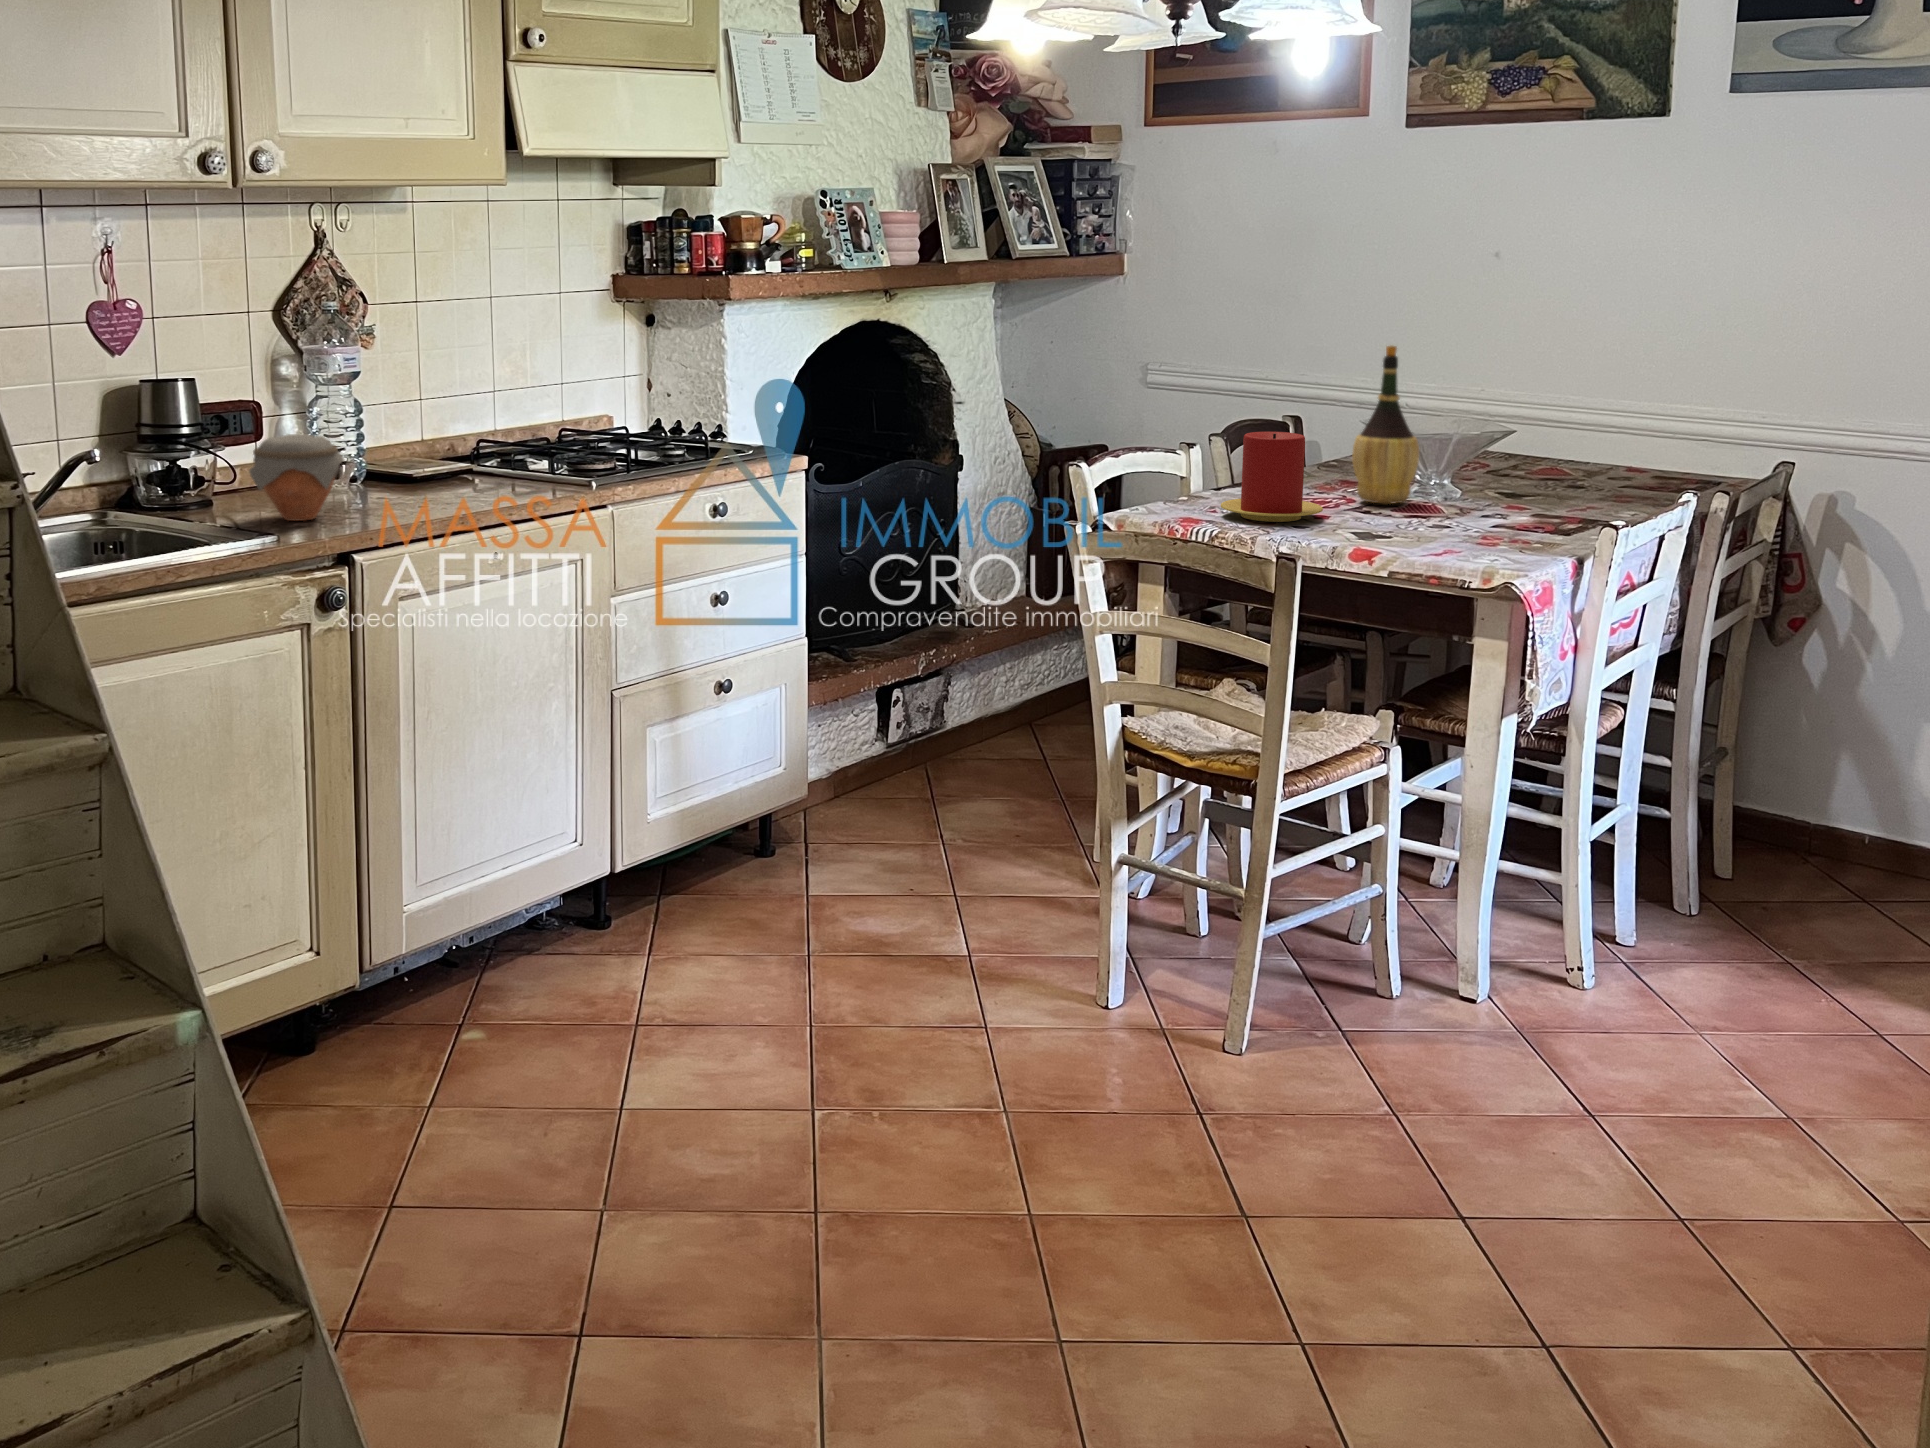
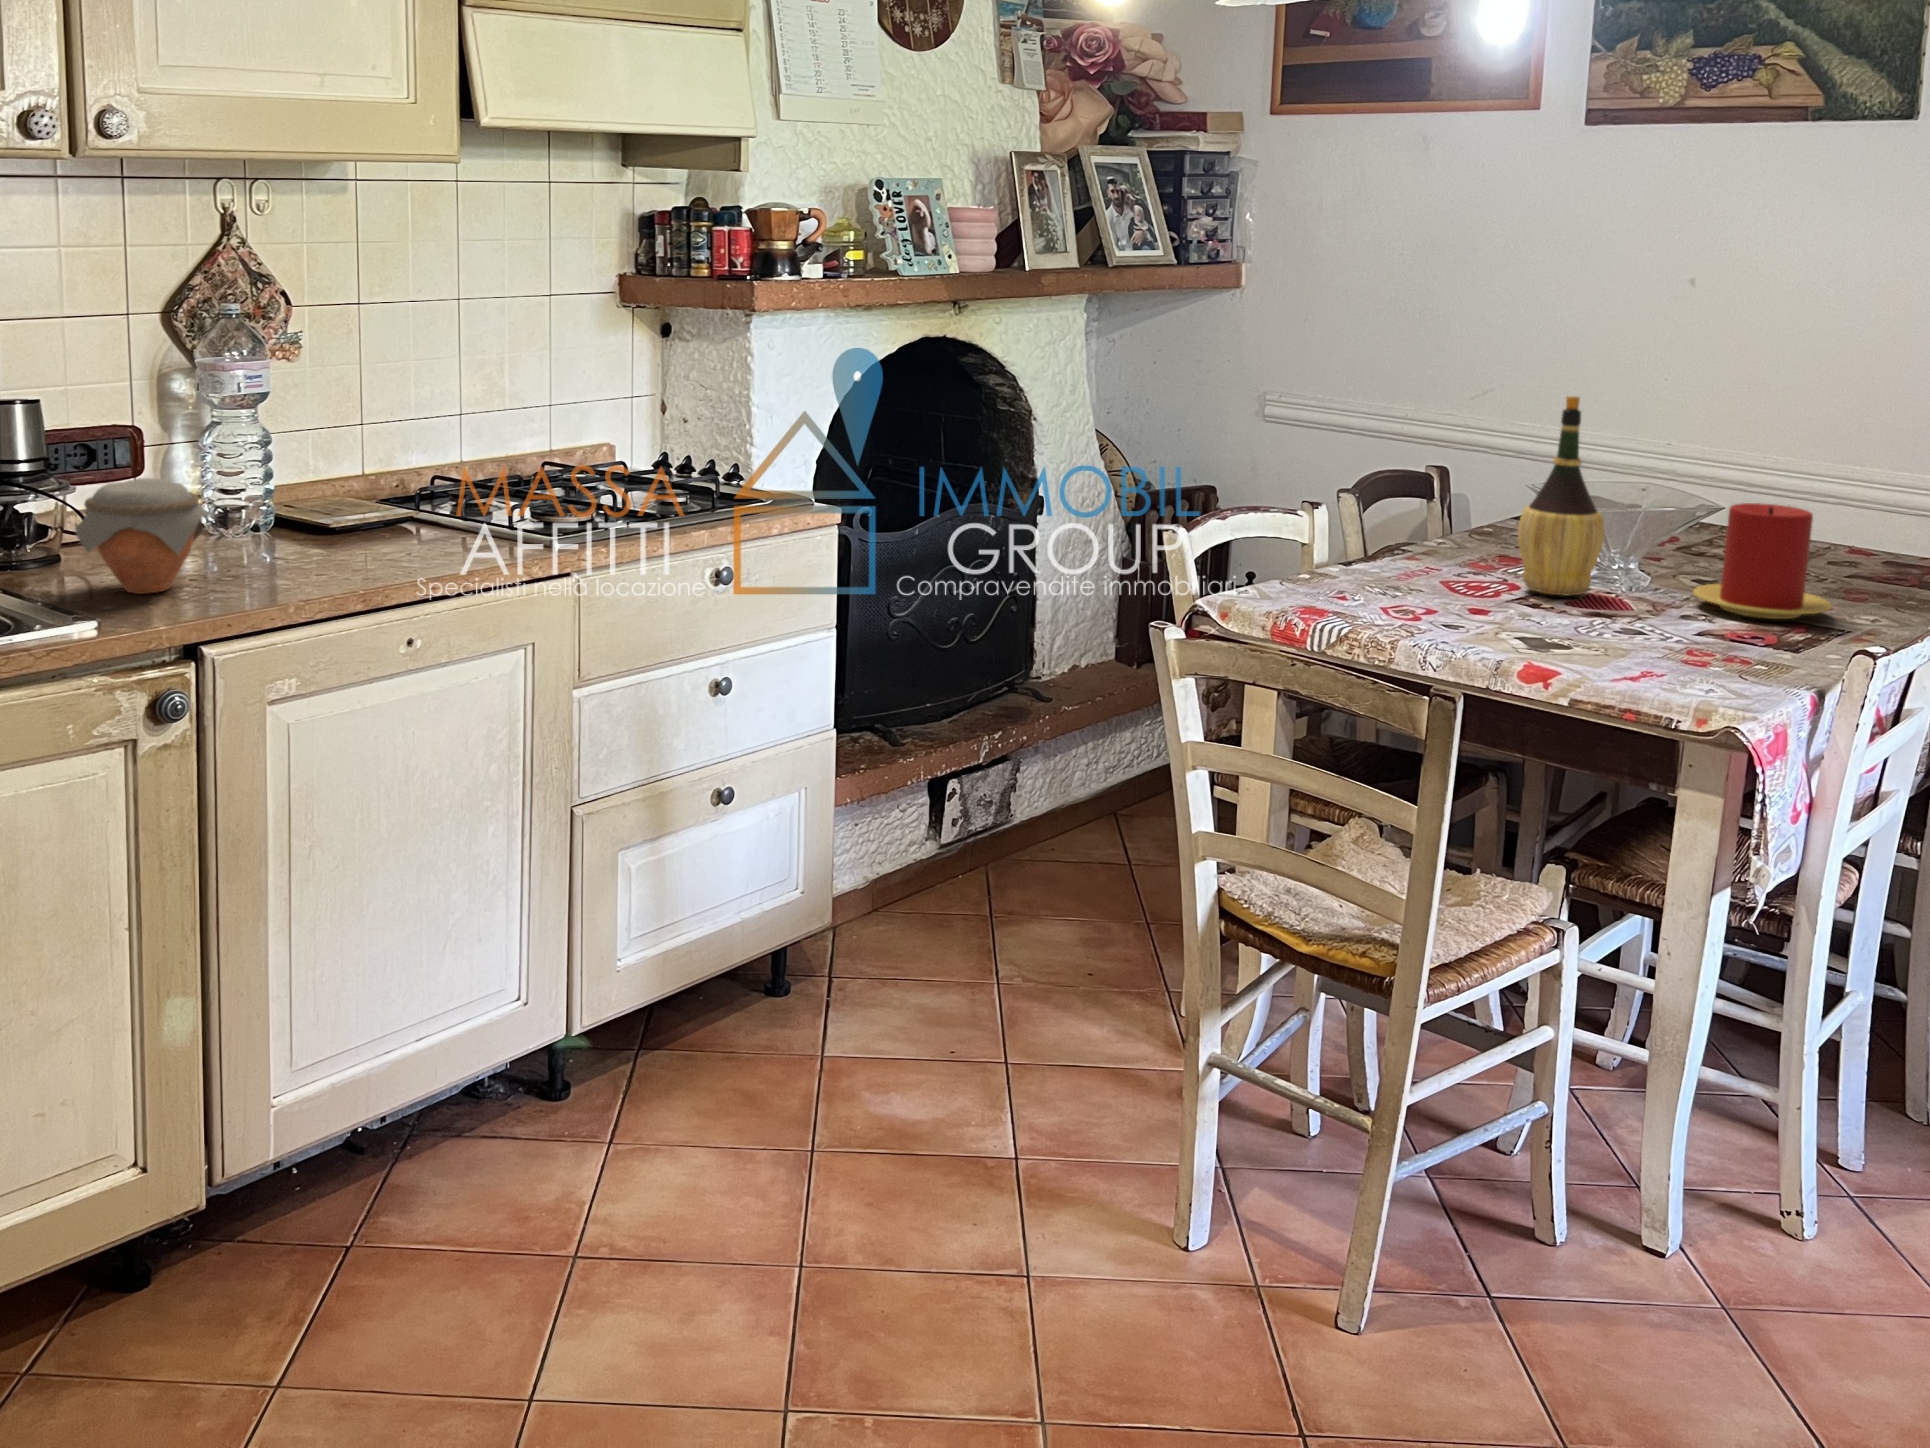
candle: present [1221,432,1323,522] -> present [1693,503,1831,619]

